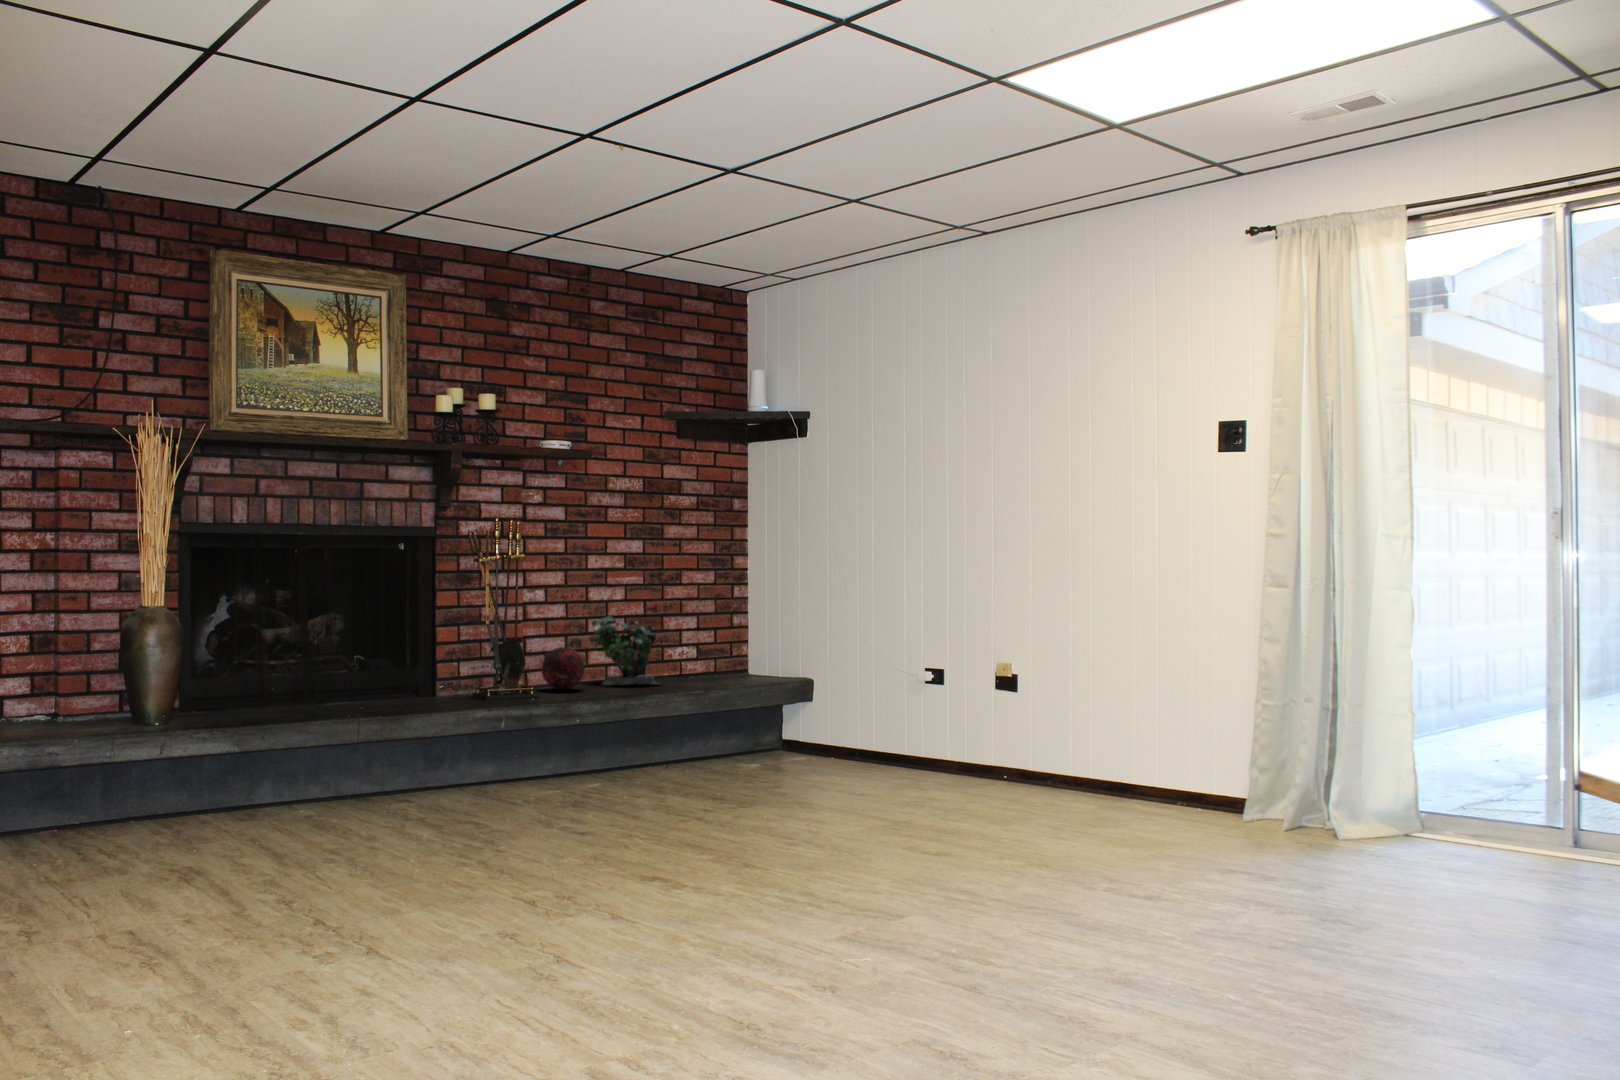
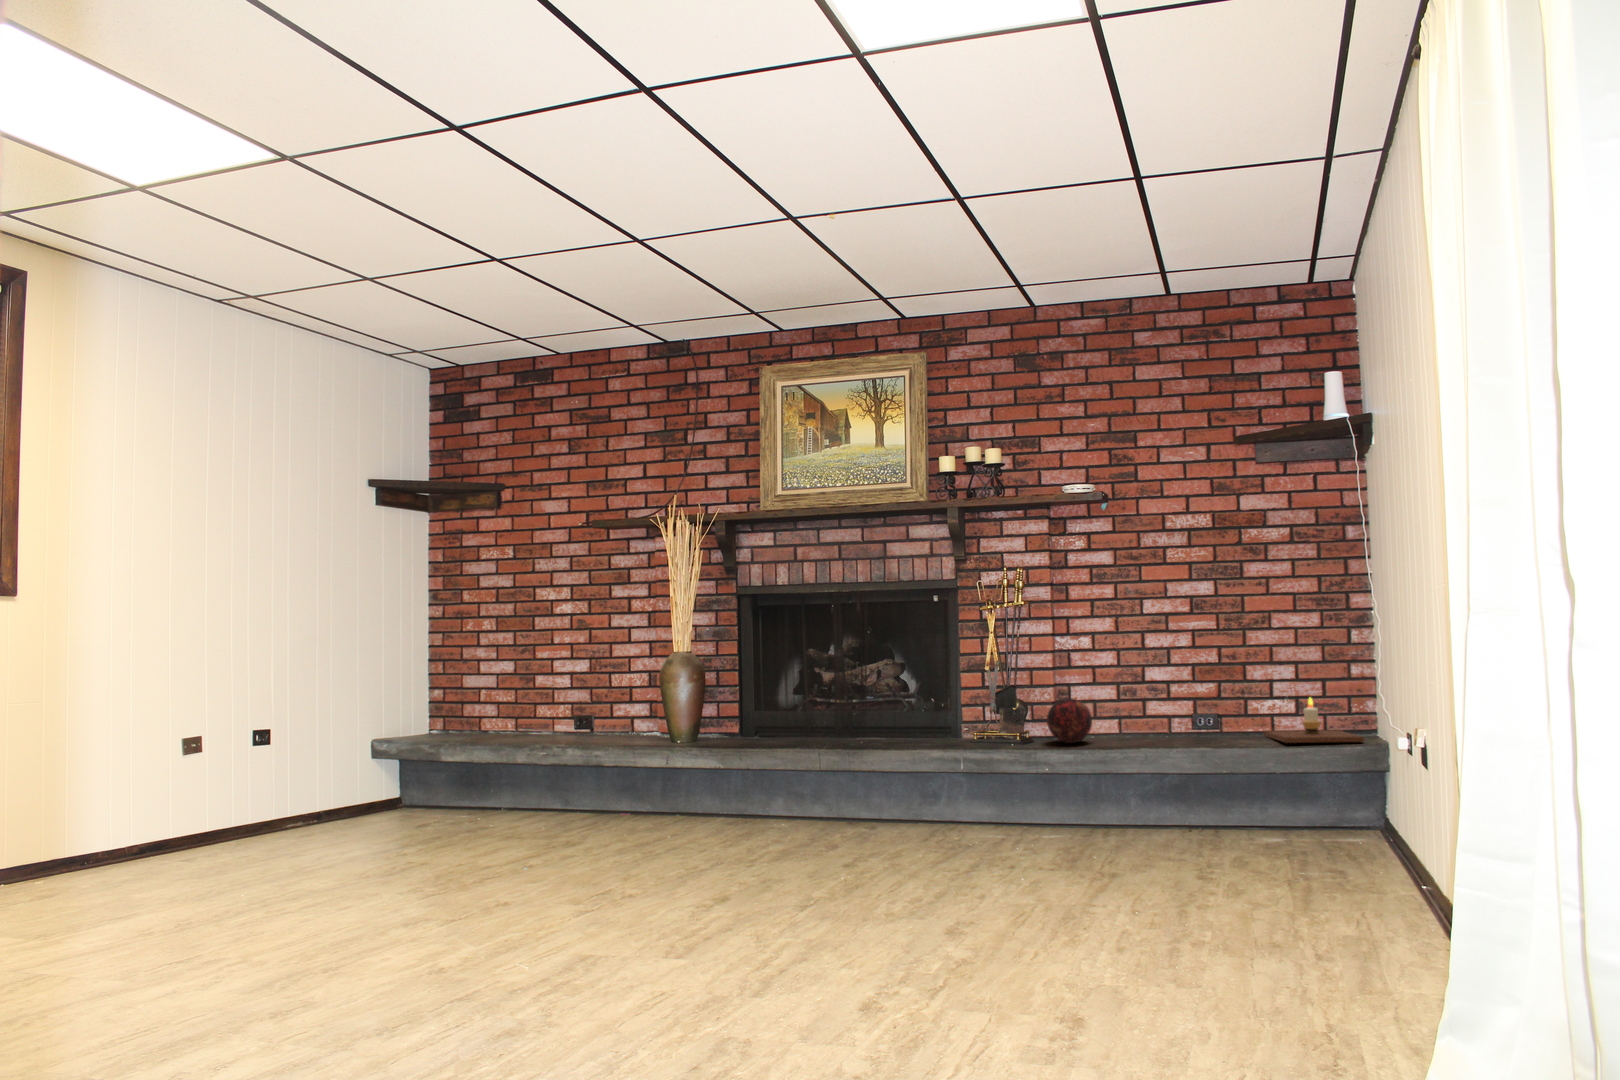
potted plant: present [592,616,657,685] -> none [1128,661,1199,743]
candle: none [683,643,772,680] -> present [1264,698,1364,743]

